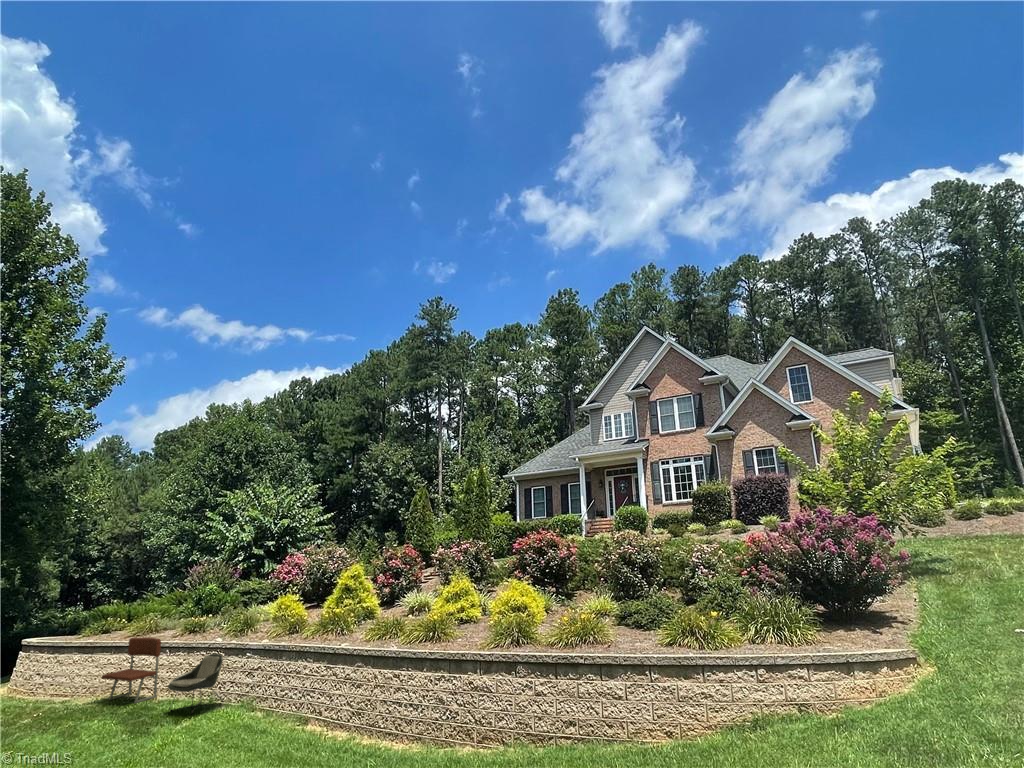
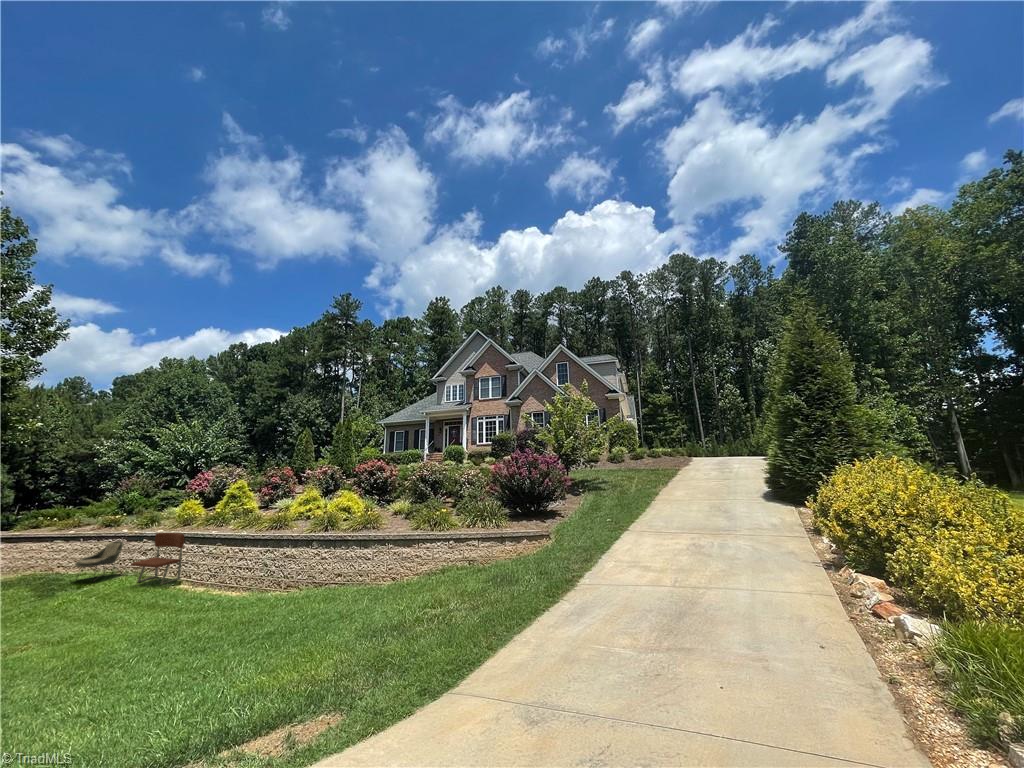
bench: present [102,637,161,703] -> present [131,533,184,585]

